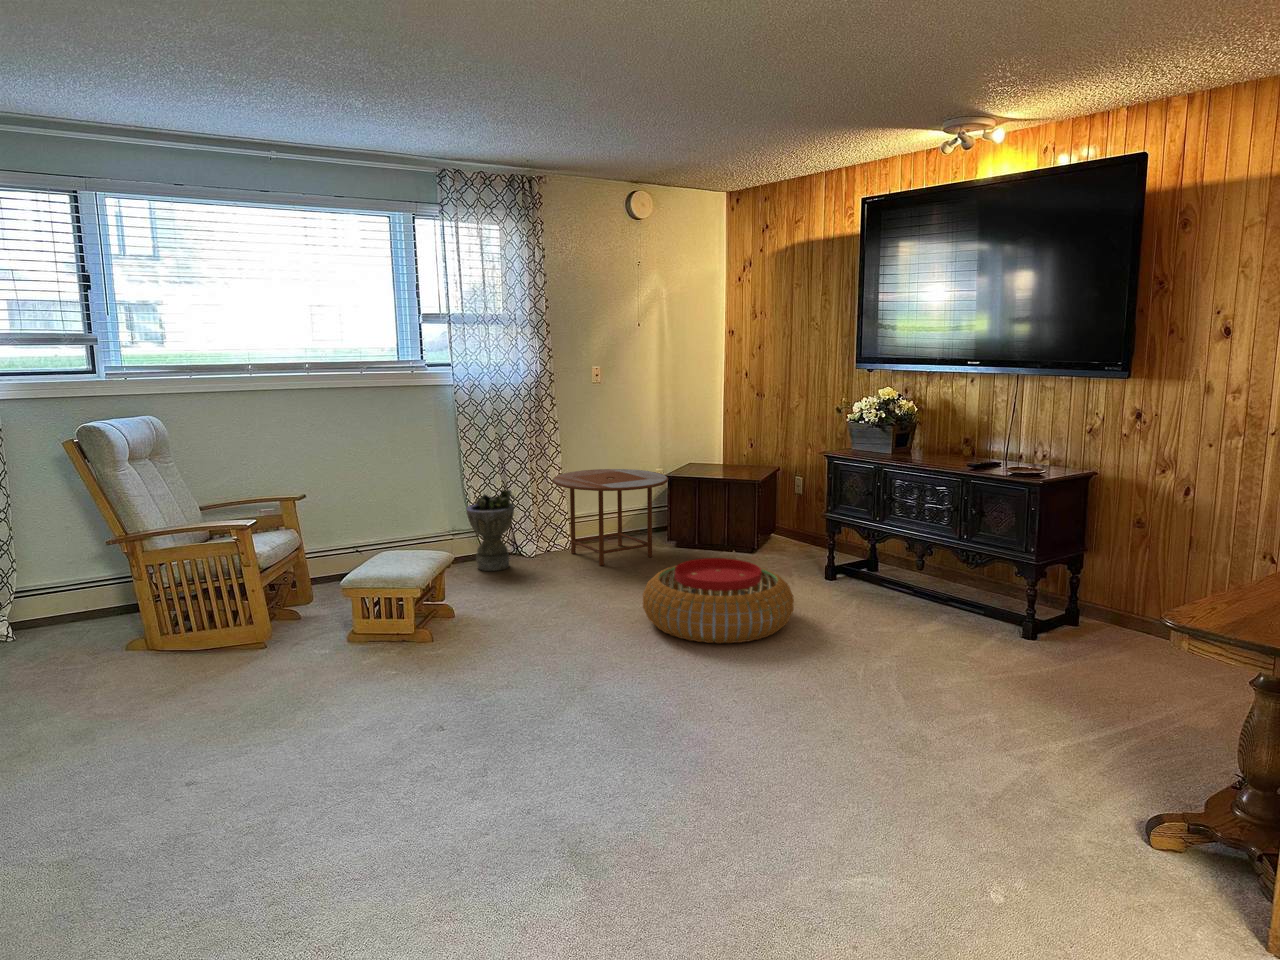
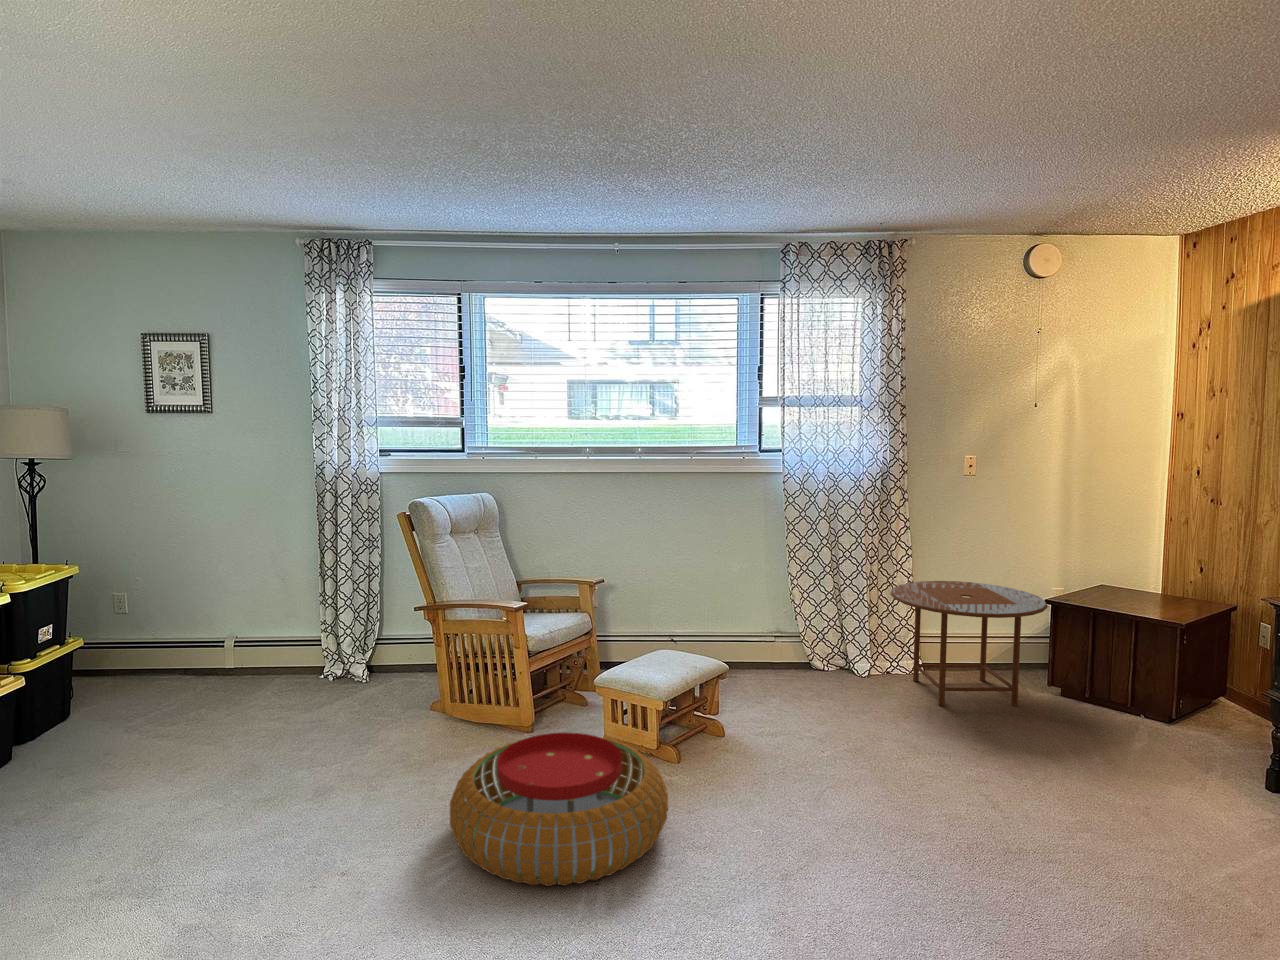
planter: present [466,490,514,571] -> none [784,595,840,687]
pouf: present [643,558,794,643] -> present [450,732,668,886]

